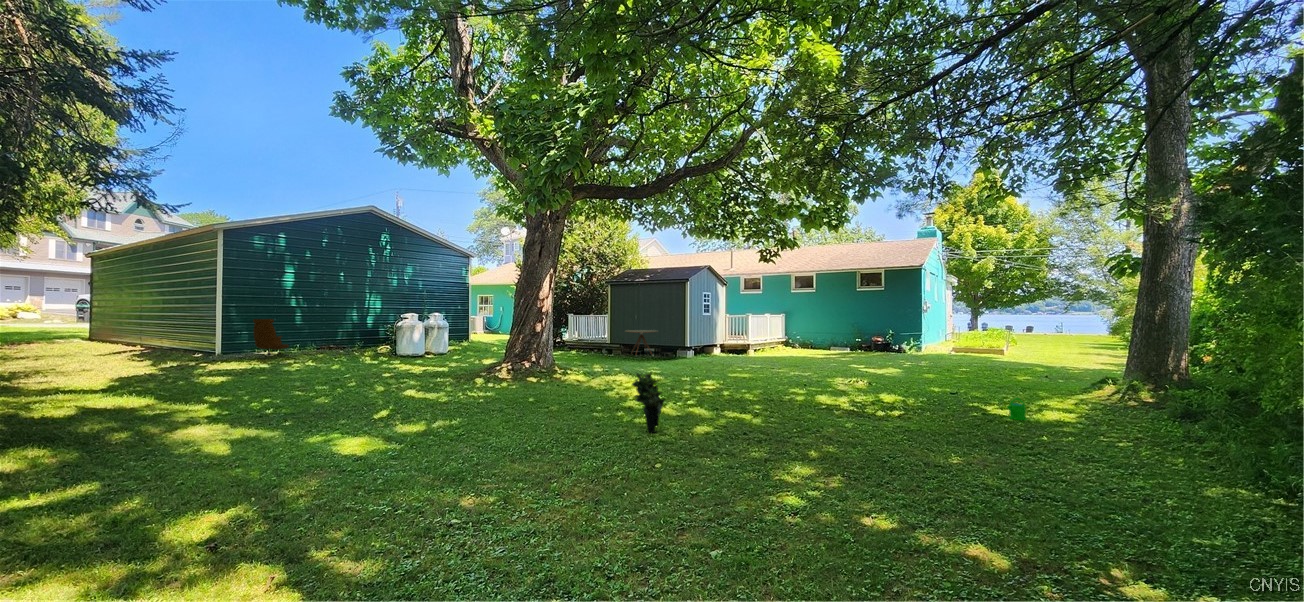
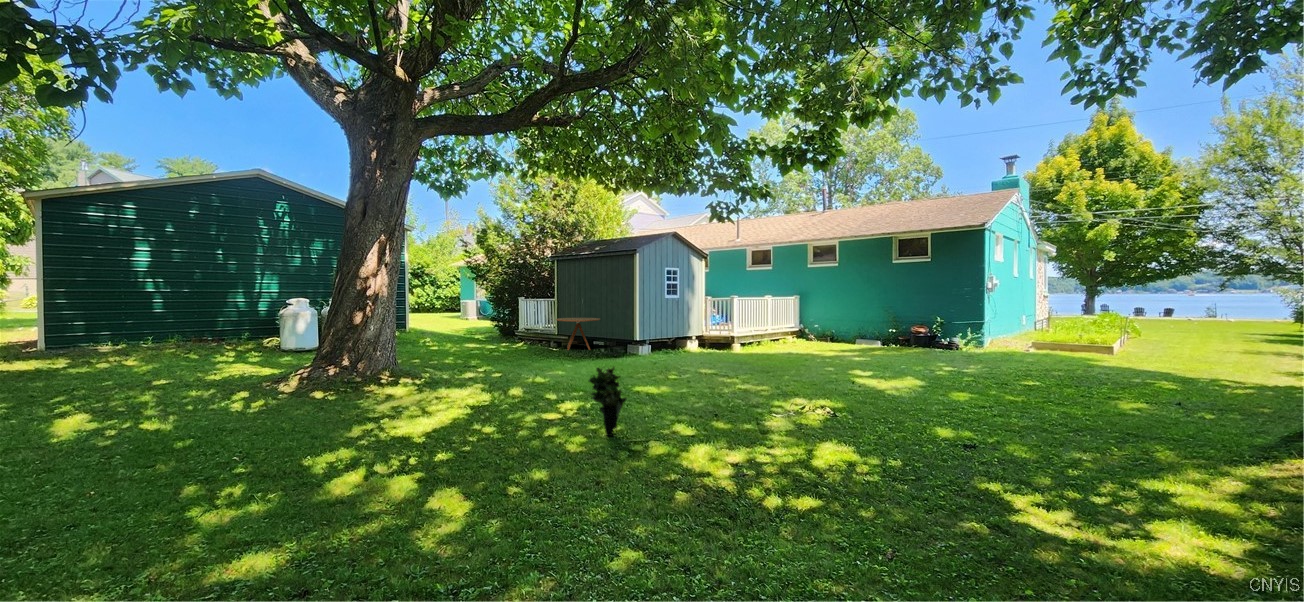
lounge chair: present [253,319,289,357] -> none [100,303,161,350]
potted plant: present [632,372,665,433] -> present [589,367,627,436]
watering can: present [1007,398,1026,420] -> none [964,479,1009,528]

